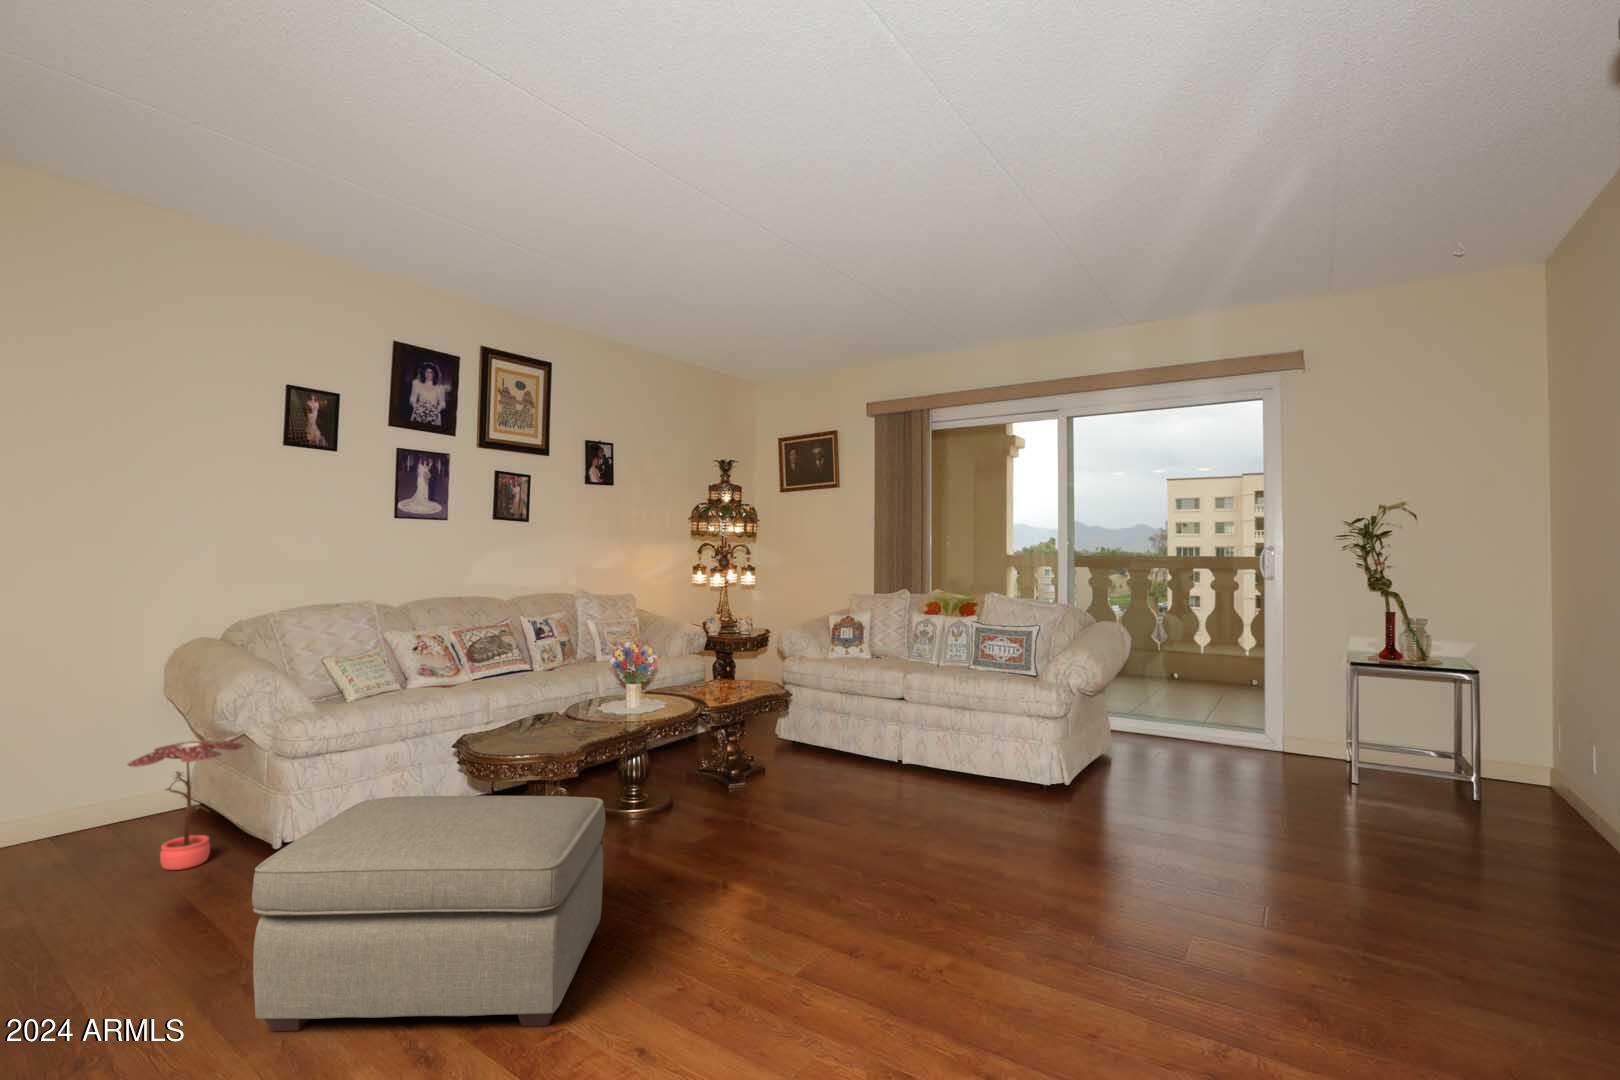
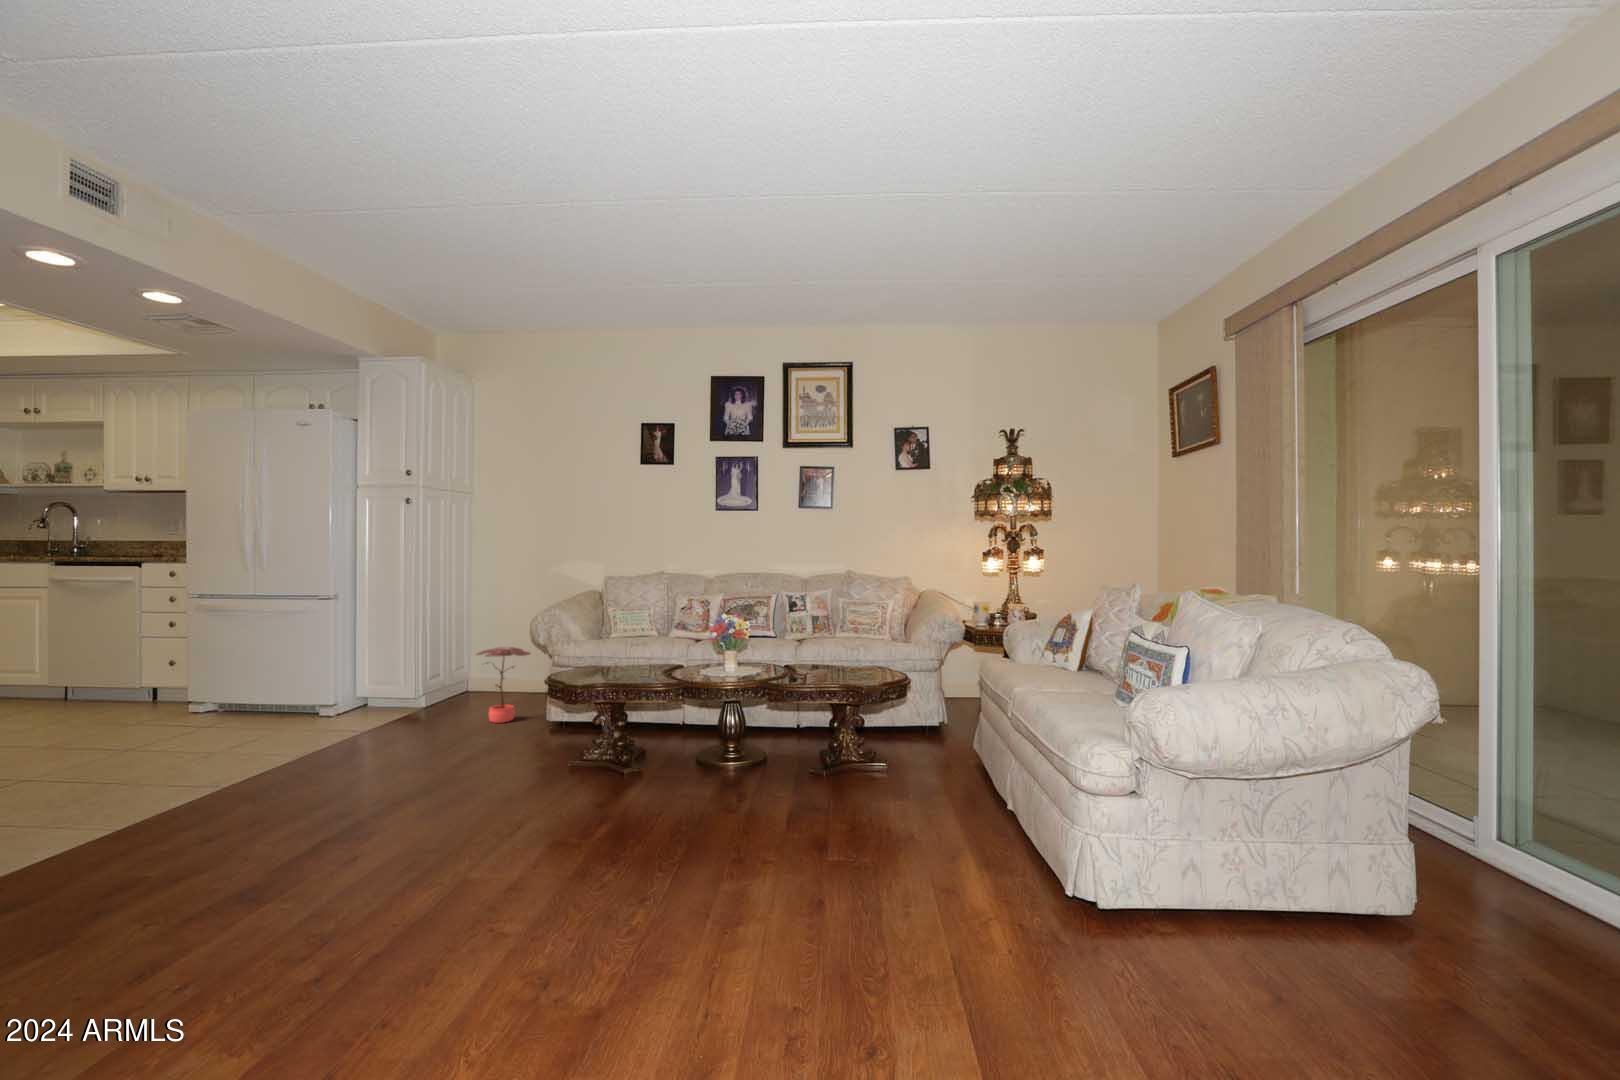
ottoman: present [252,796,605,1031] -> none [204,685,402,861]

